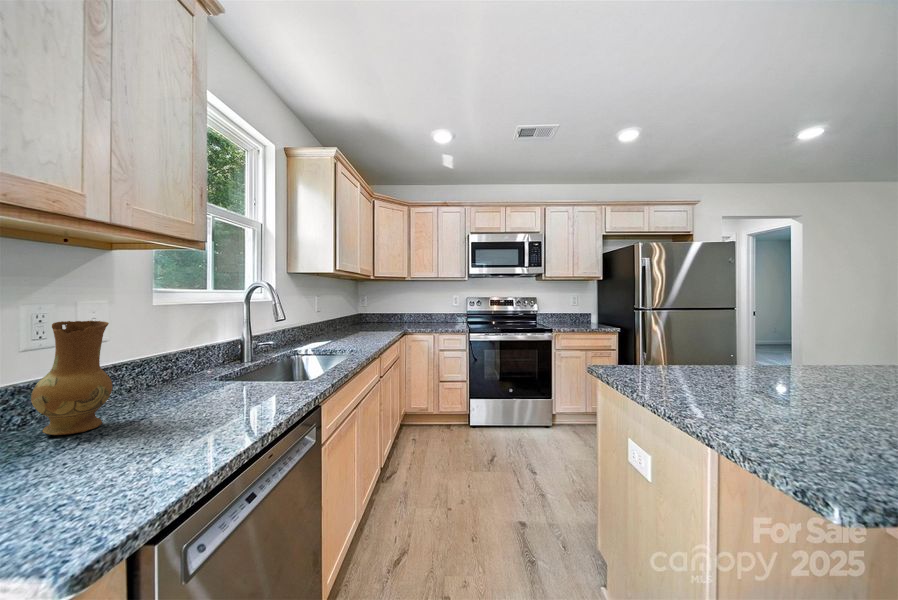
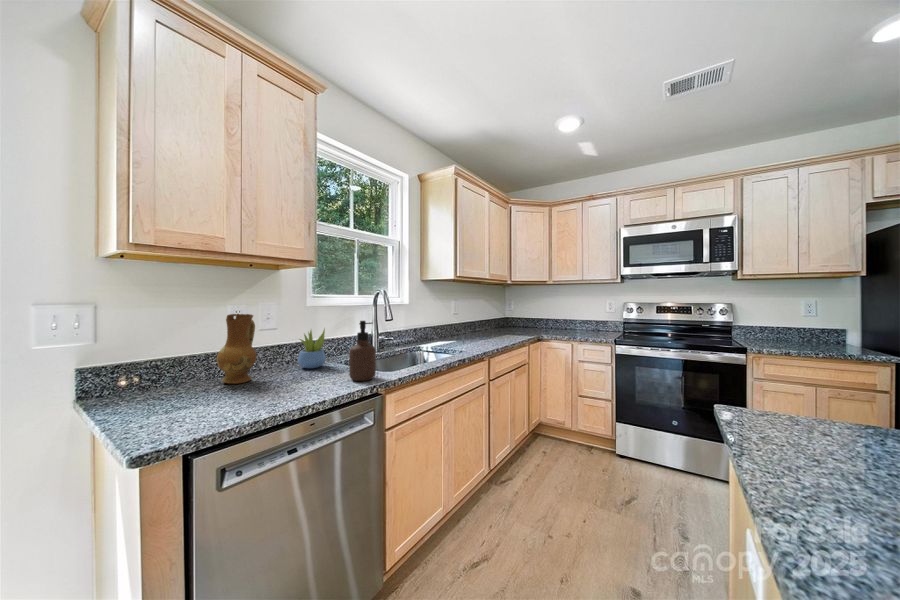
soap dispenser: none [272,322,306,395] -> present [349,321,376,381]
succulent plant: none [159,335,206,393] -> present [298,329,326,368]

